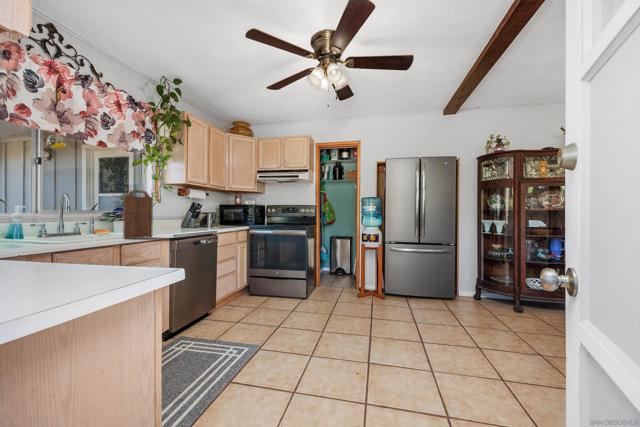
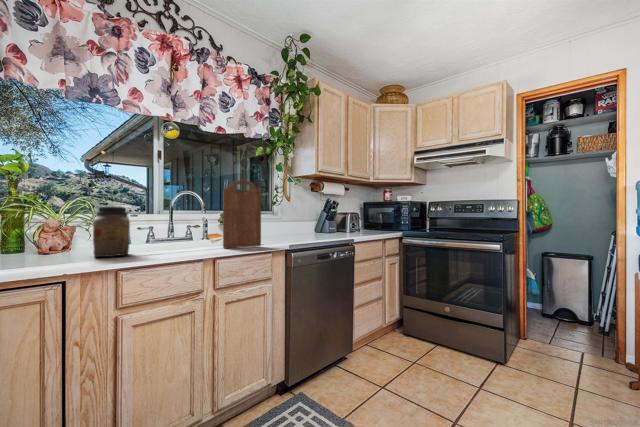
jar: none [19,209,55,247] -> present [93,206,130,257]

